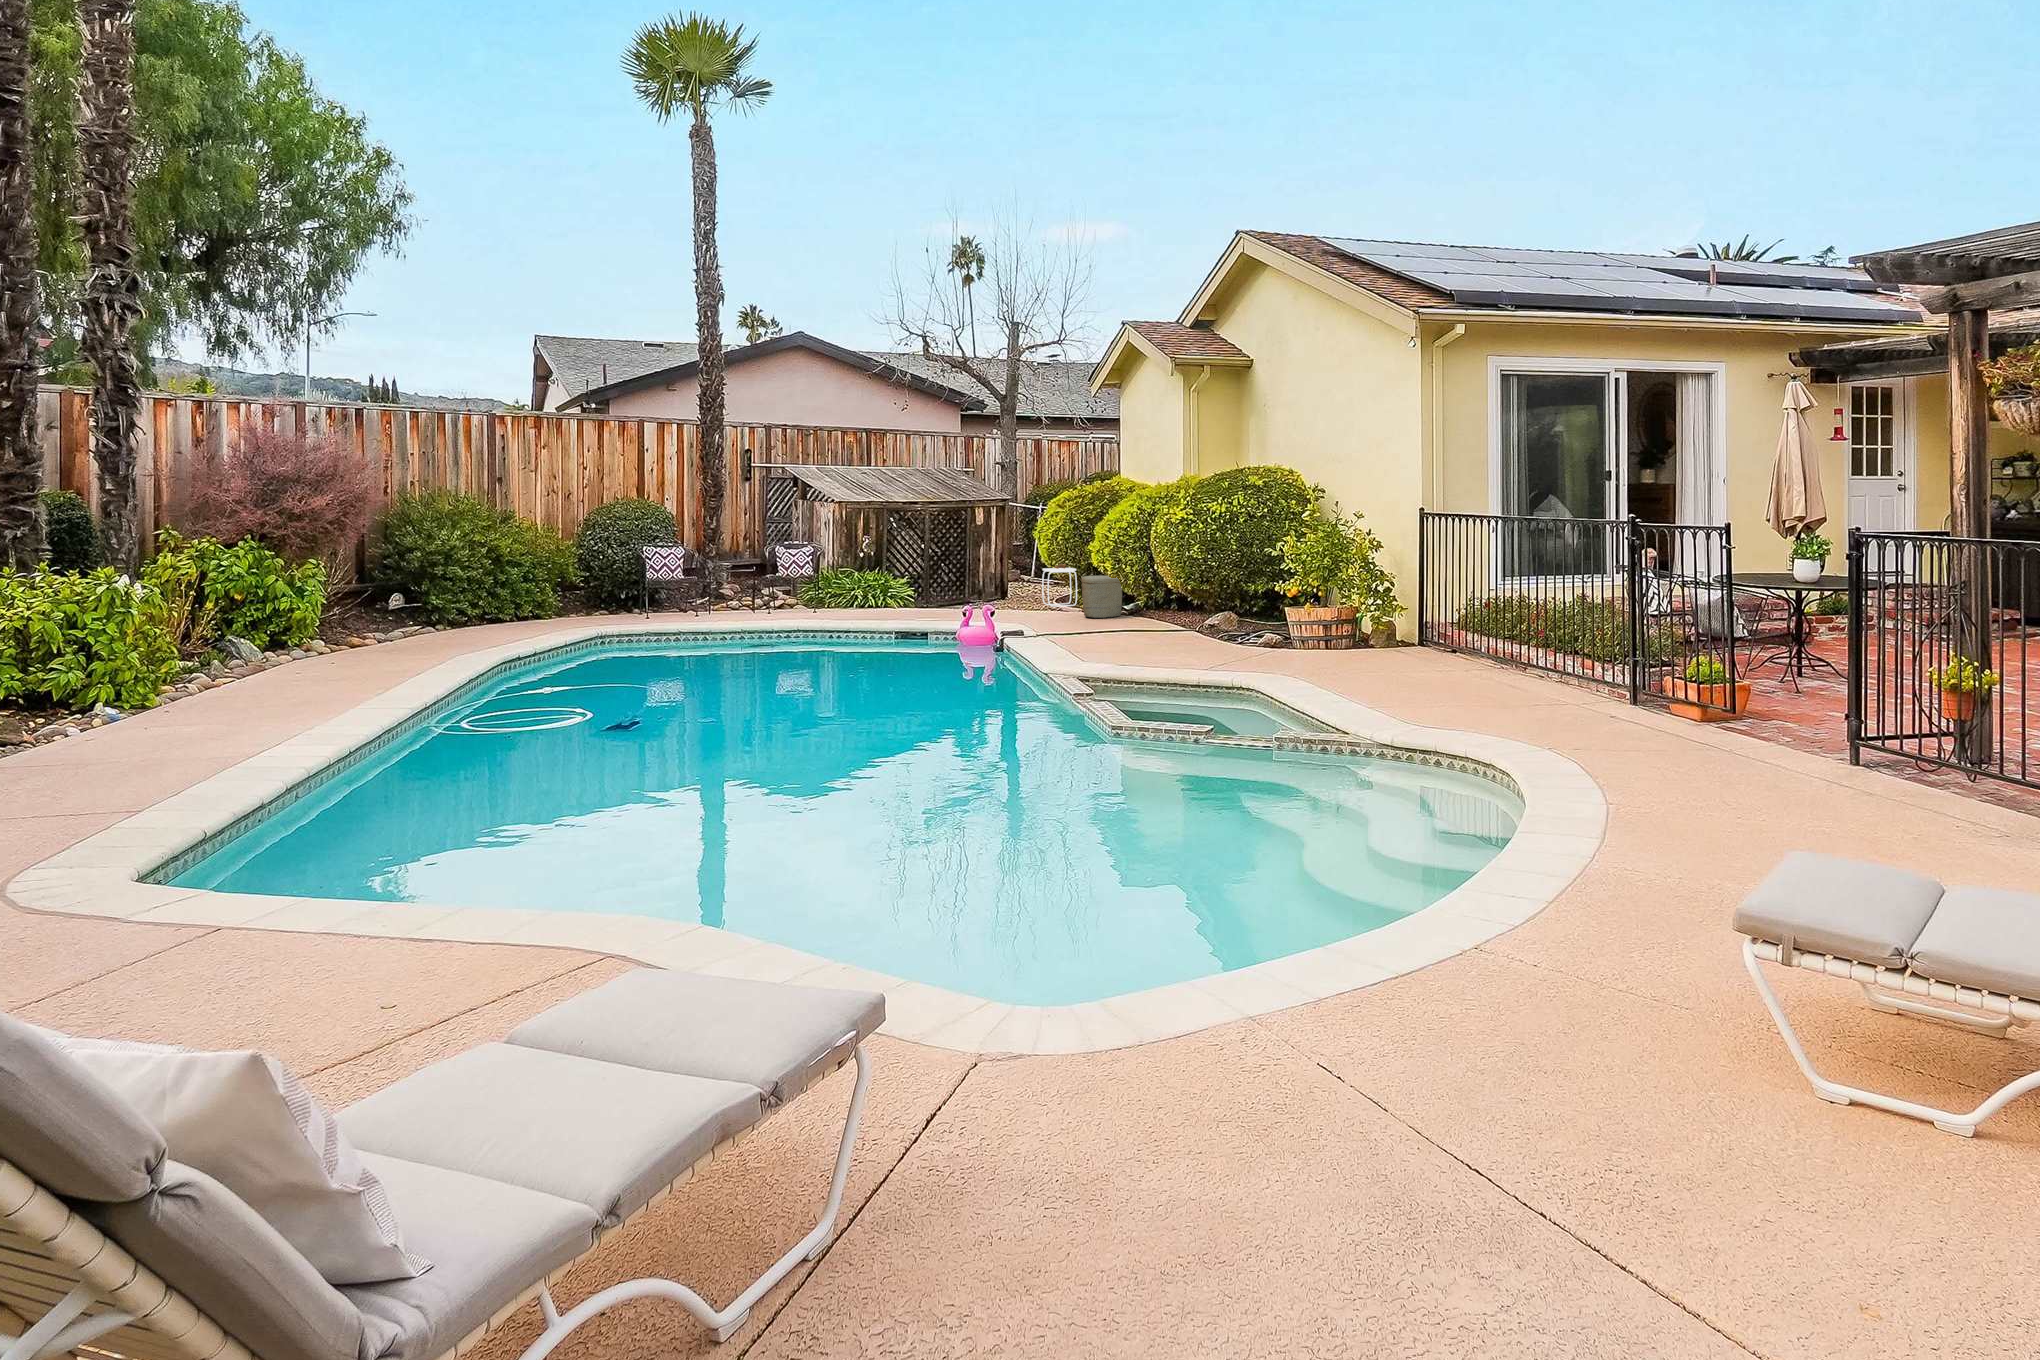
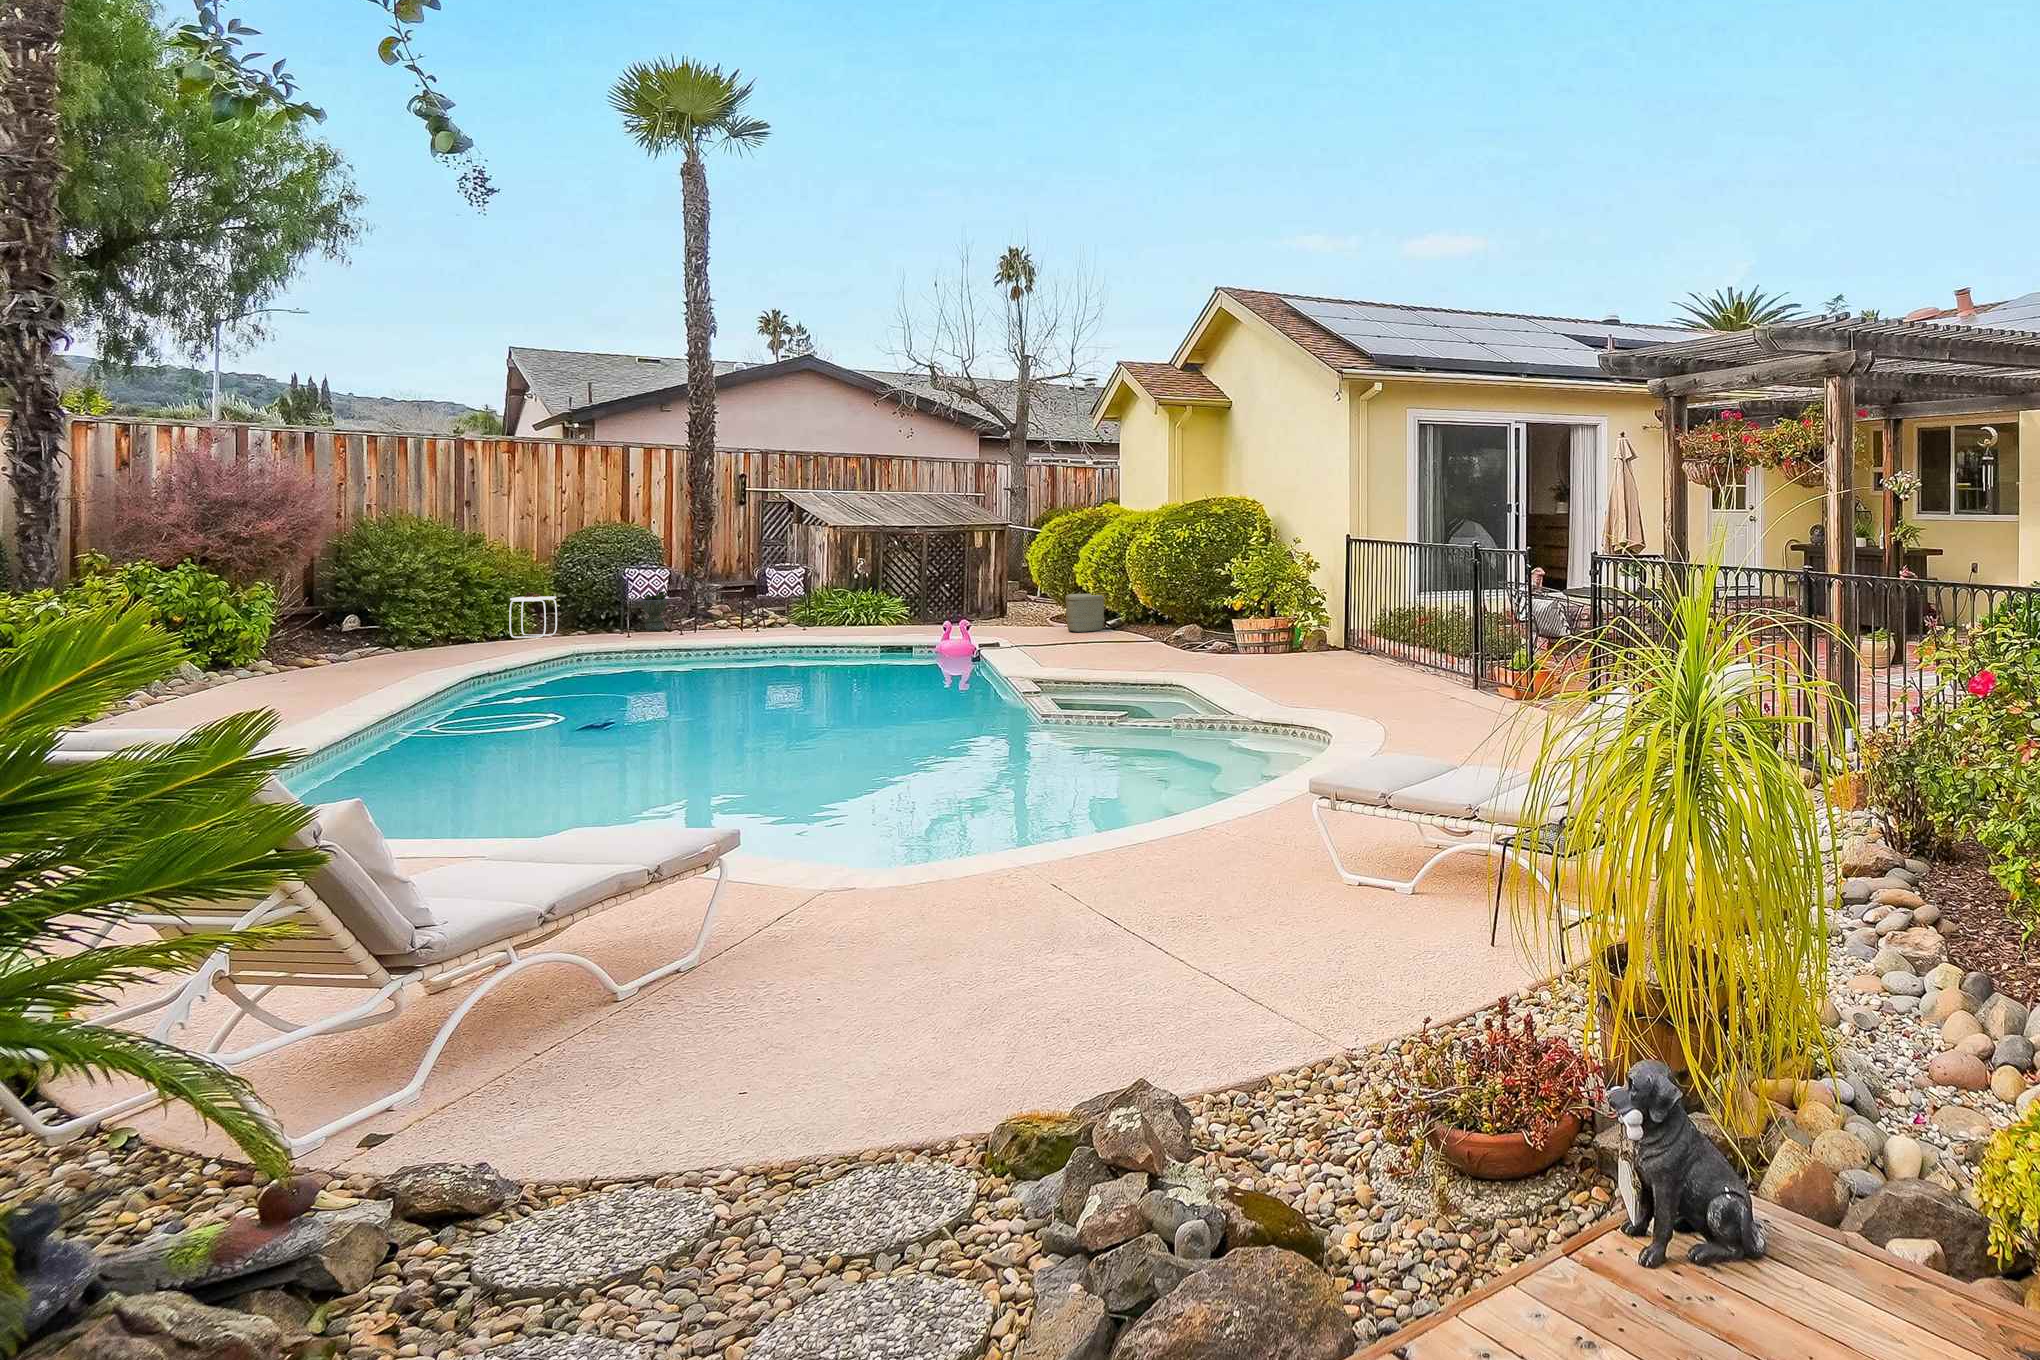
side table: present [1042,563,1077,607] -> present [509,592,557,638]
planter: none [658,570,683,611] -> present [640,591,667,630]

